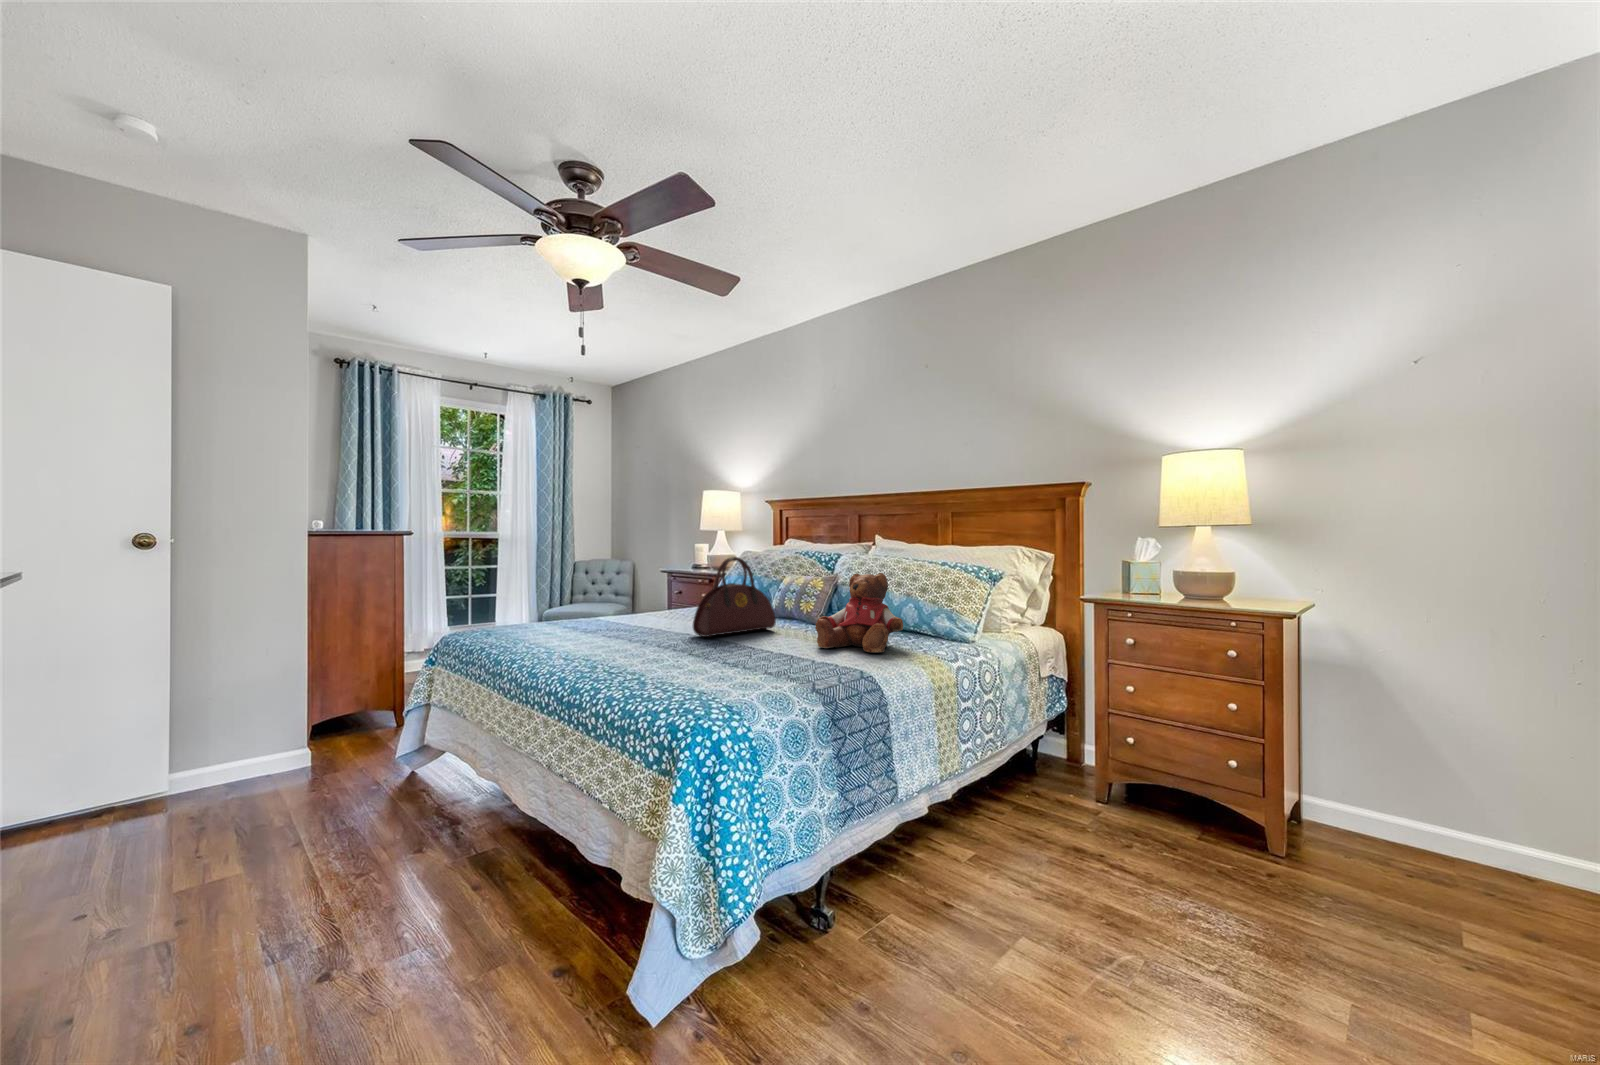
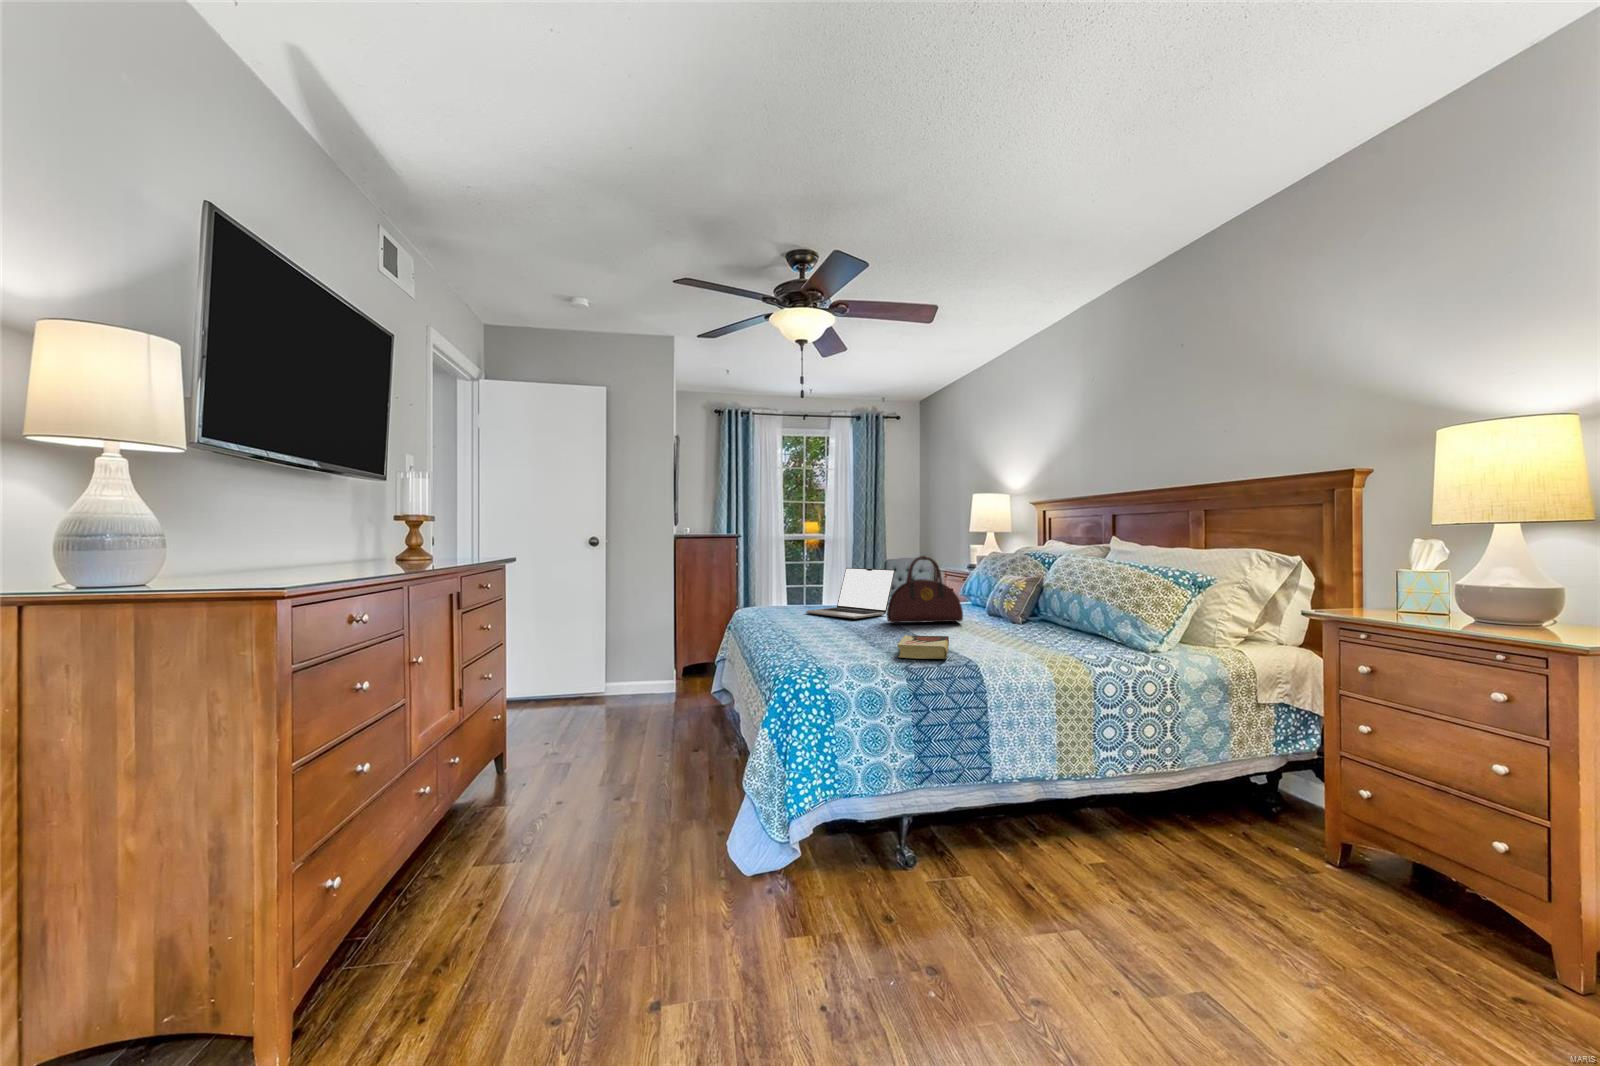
laptop: none [576,573,683,636] -> present [806,568,895,619]
teddy bear: present [815,573,903,652] -> none [972,574,1054,649]
book: none [767,647,842,679] -> present [897,635,949,659]

